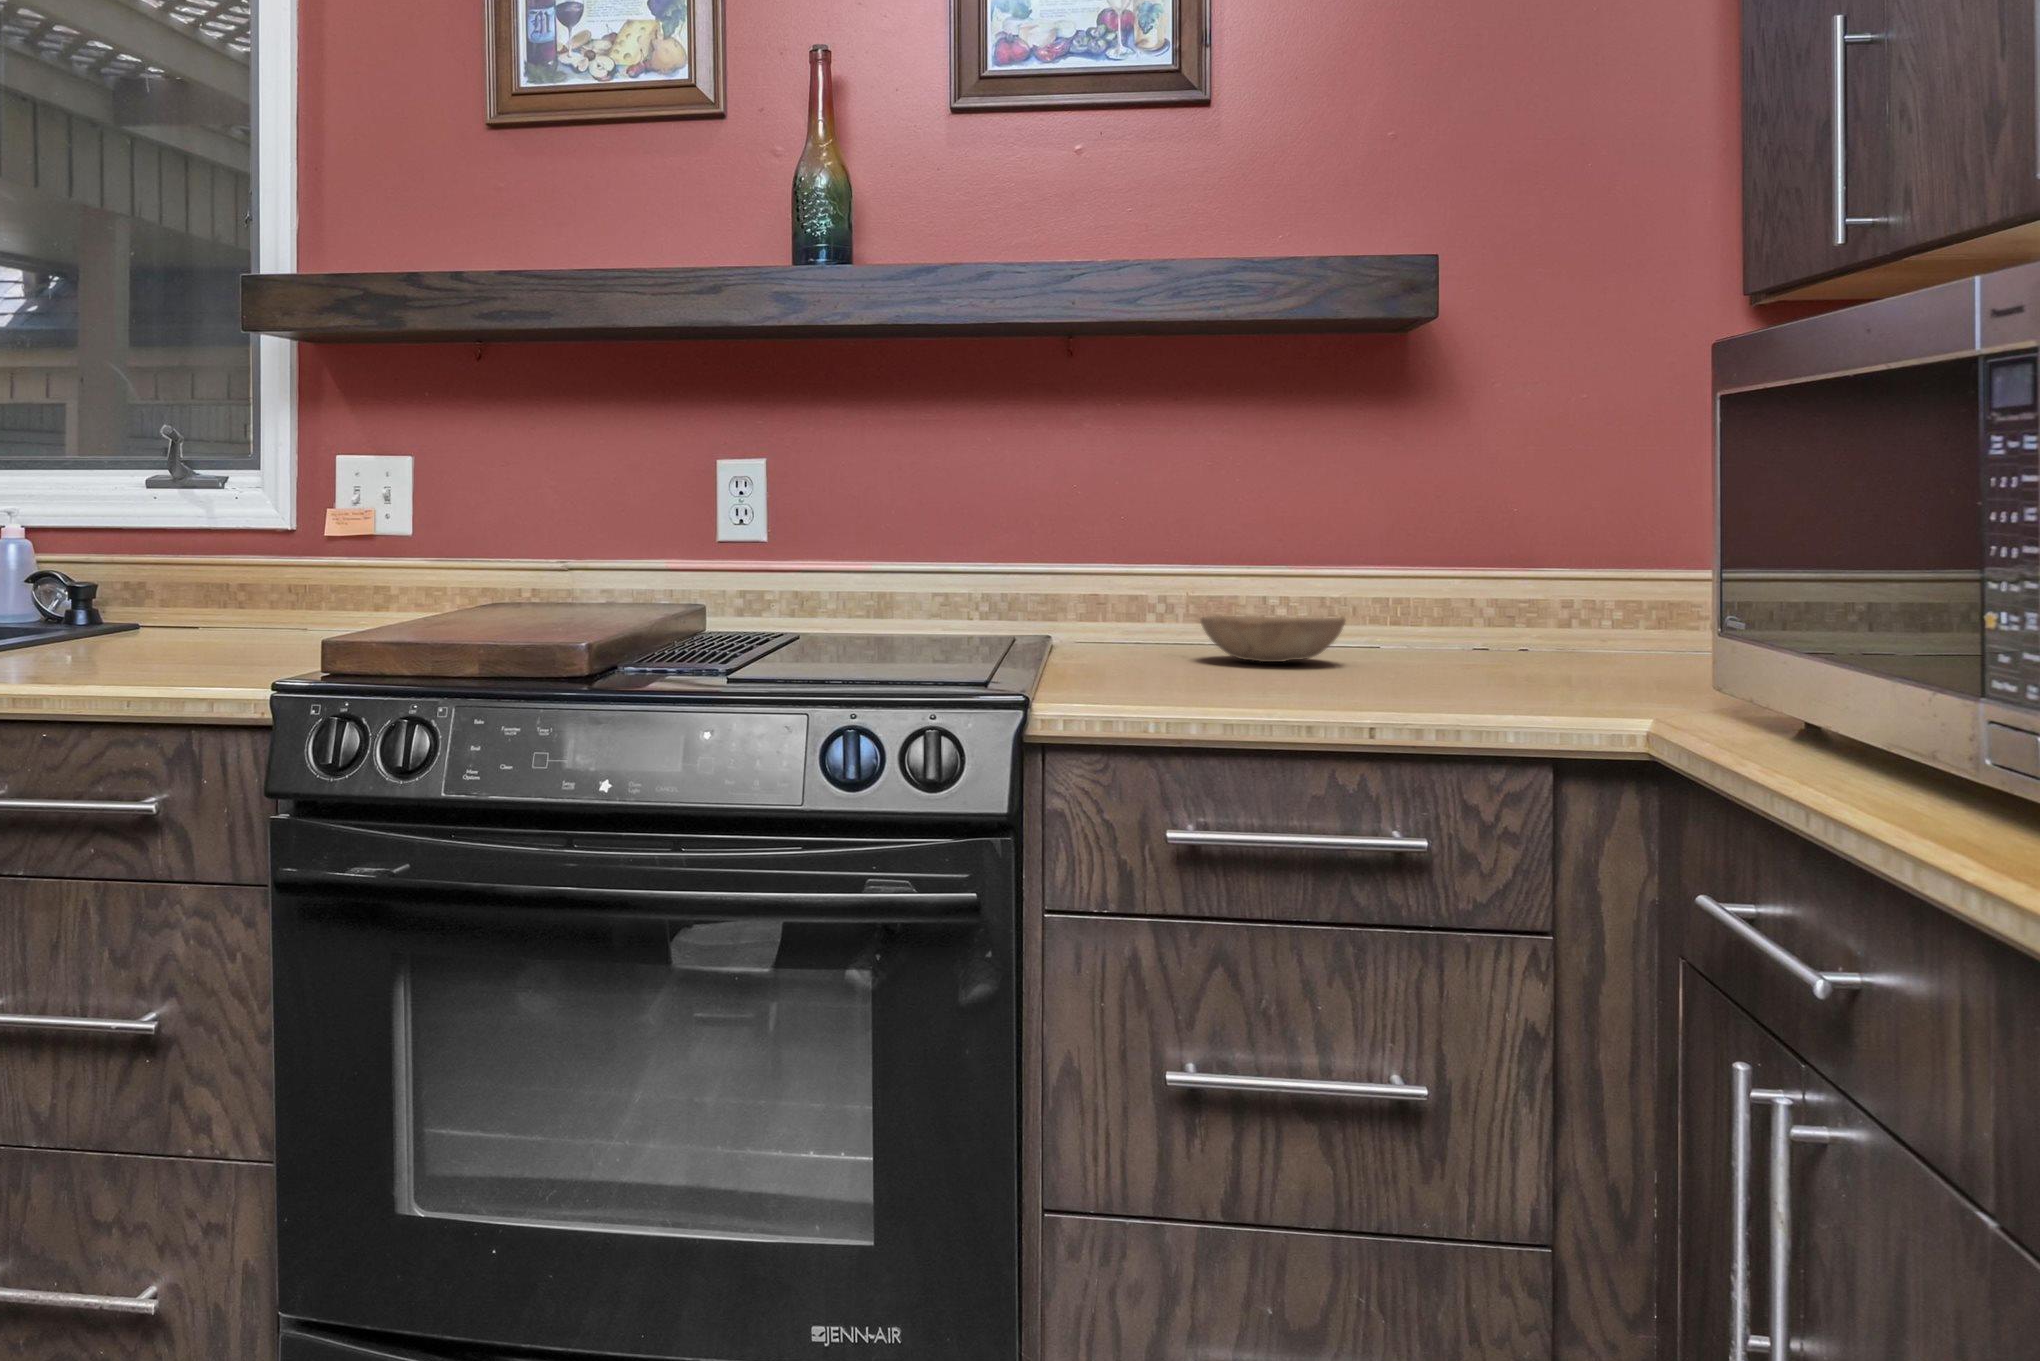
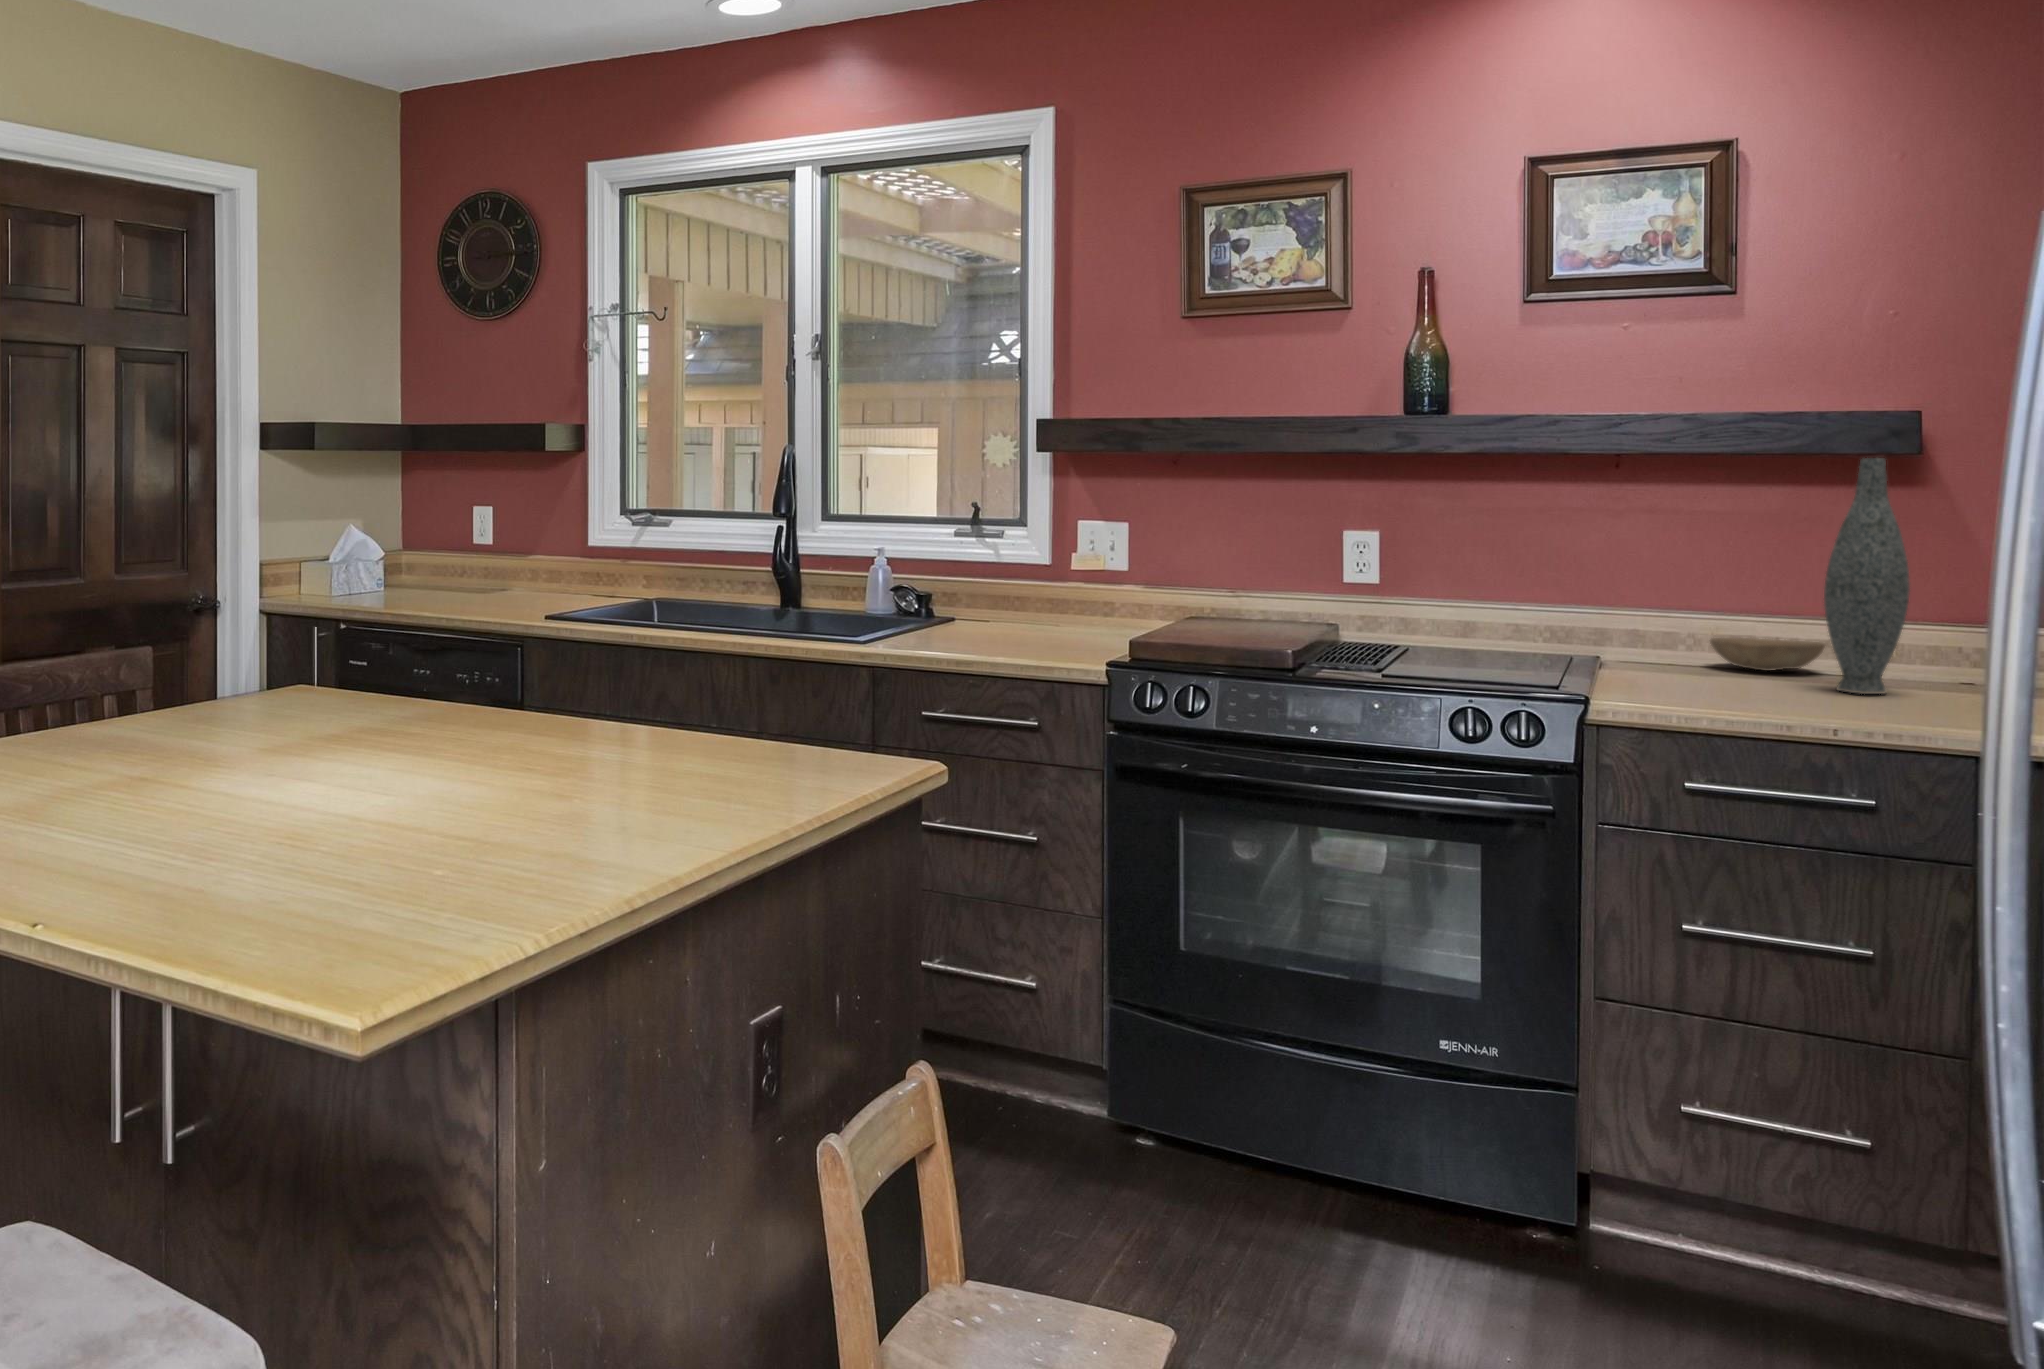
vase: none [1343,321,1450,686] -> present [1824,458,1910,694]

